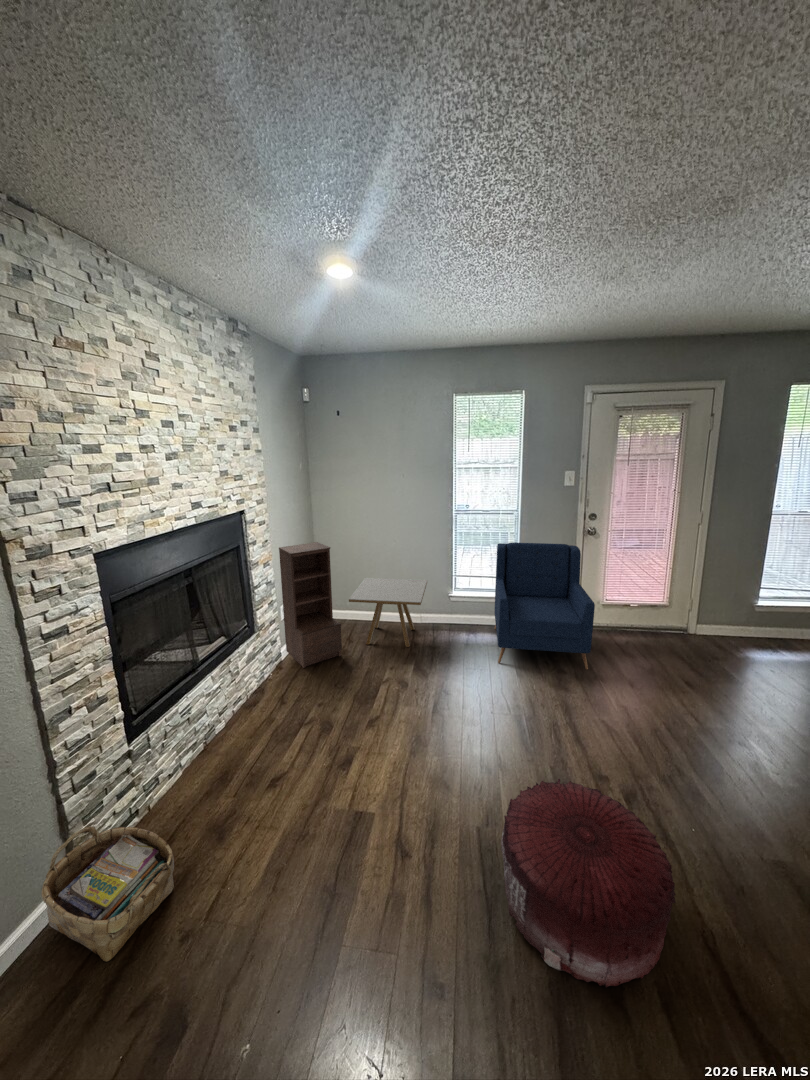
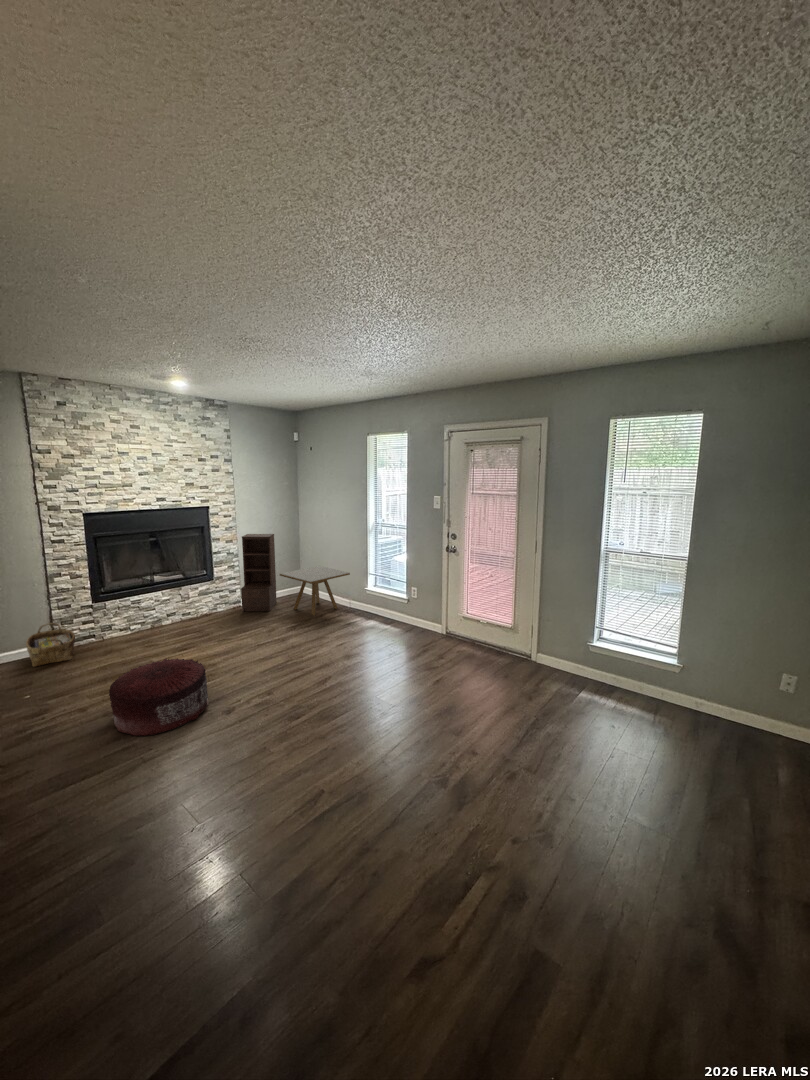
armchair: present [494,542,595,670] -> none [341,549,435,653]

